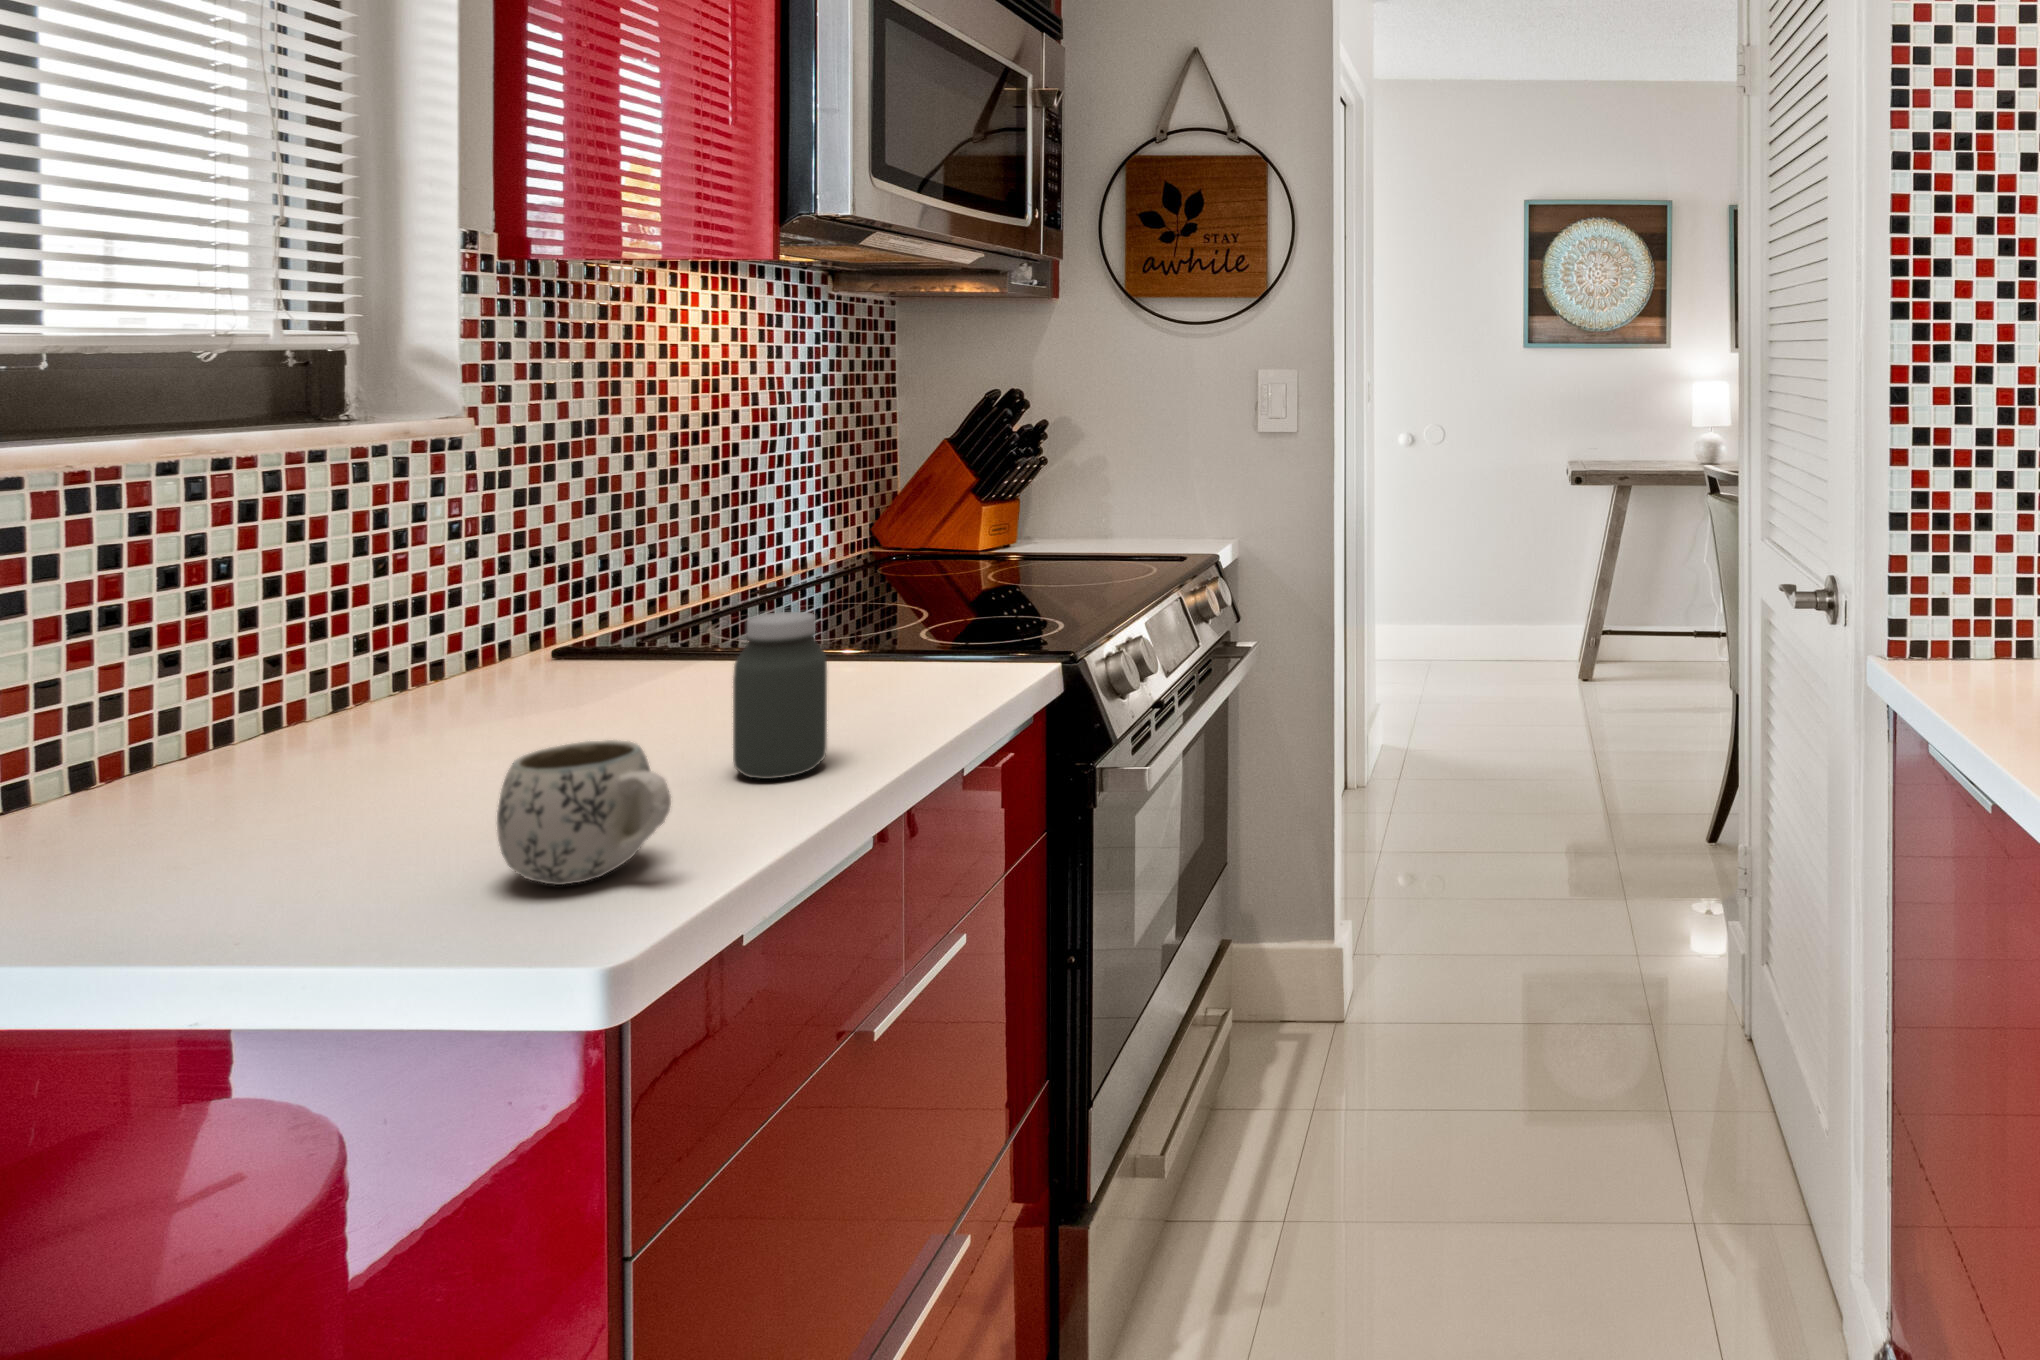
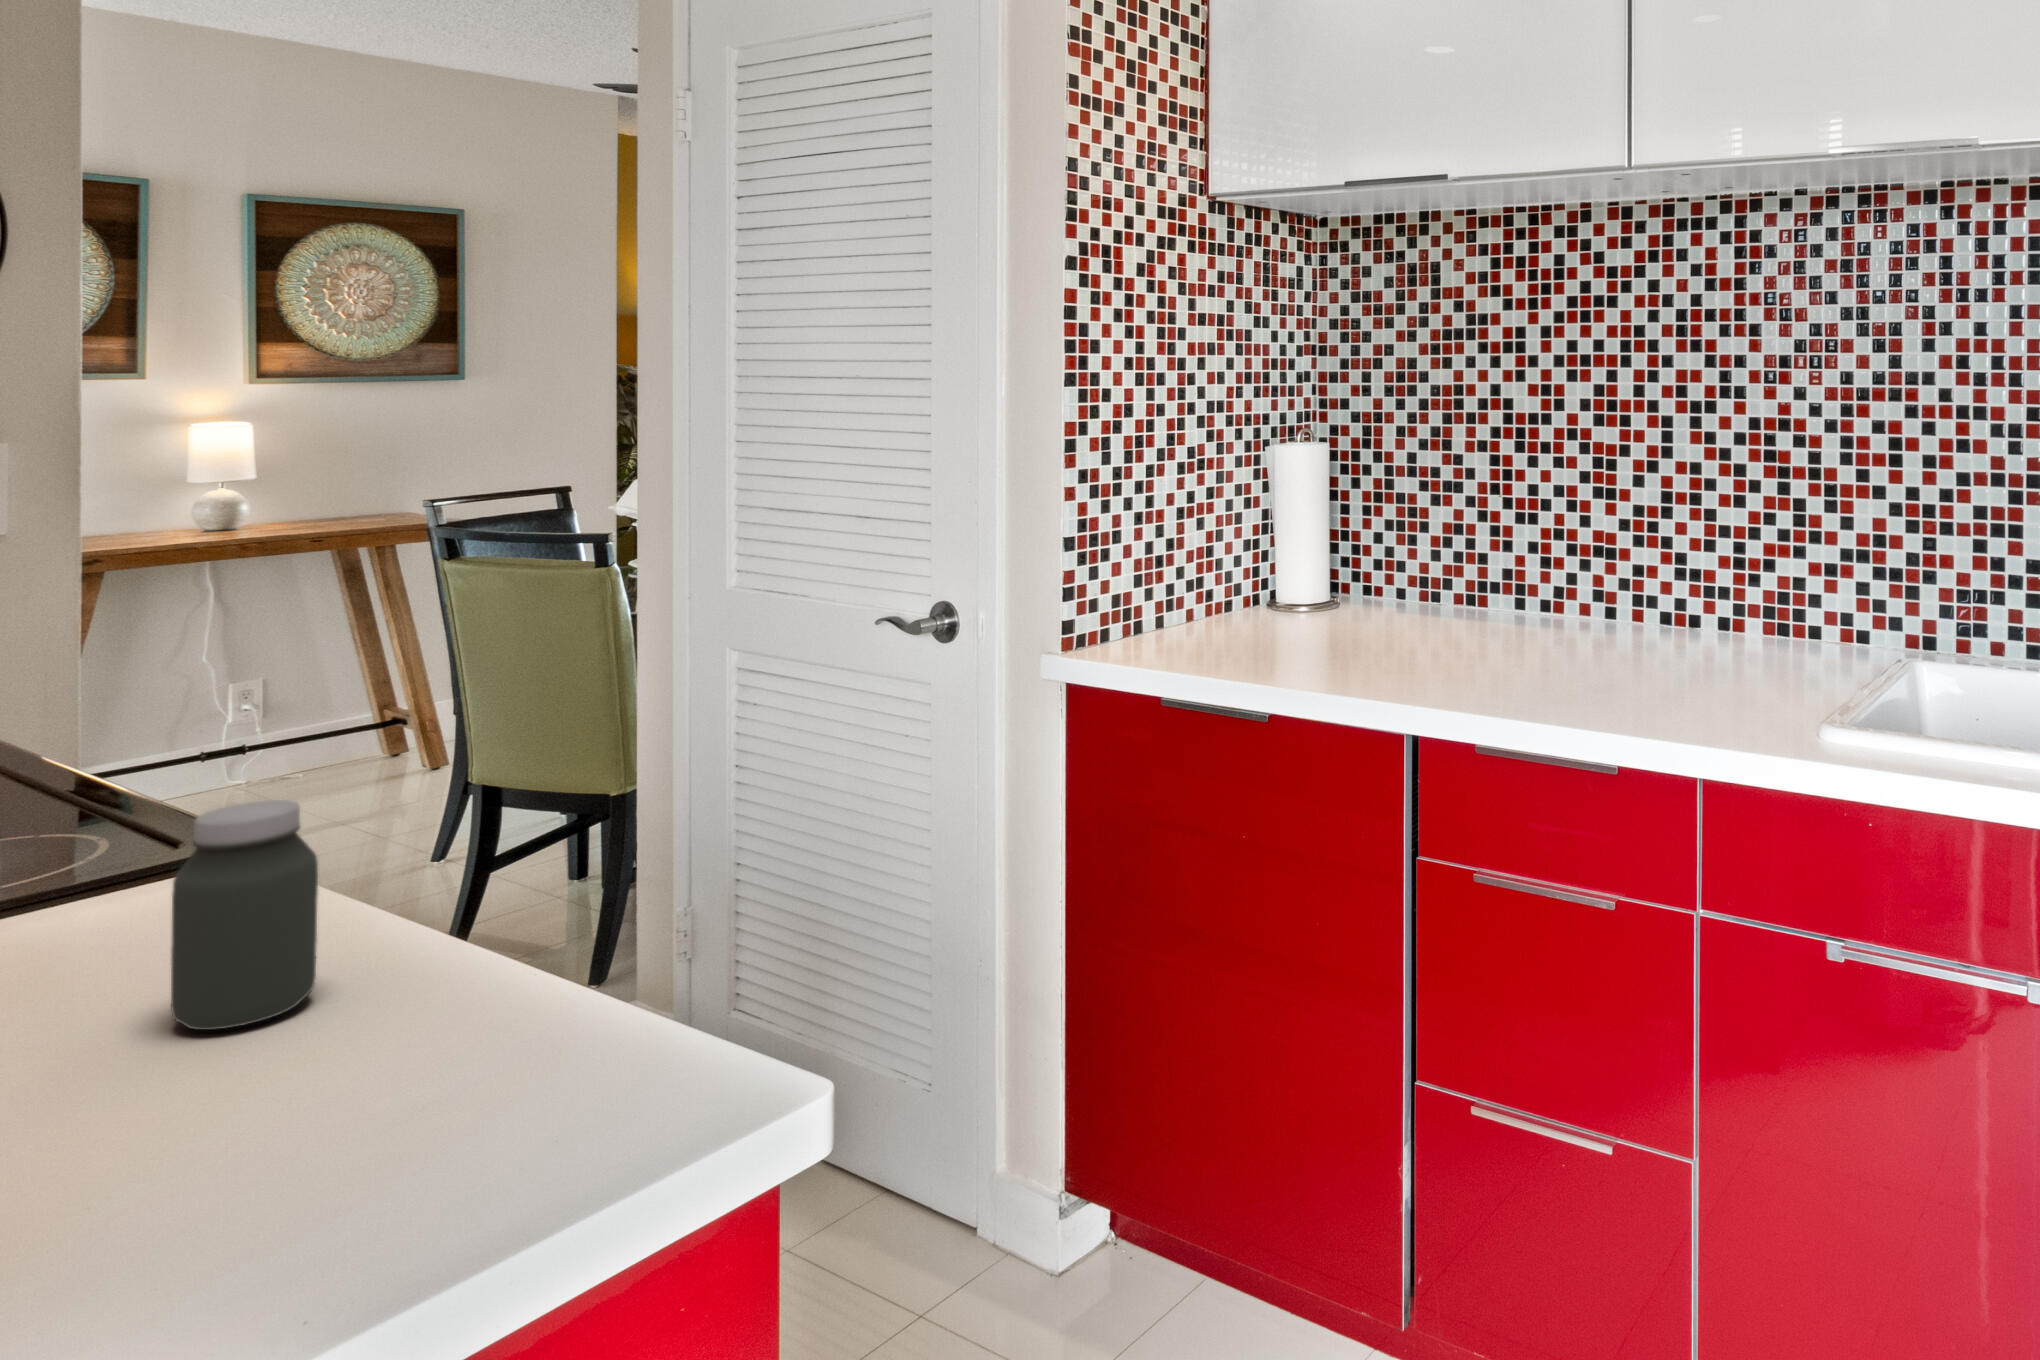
mug: present [497,740,671,885] -> none [287,946,544,1137]

